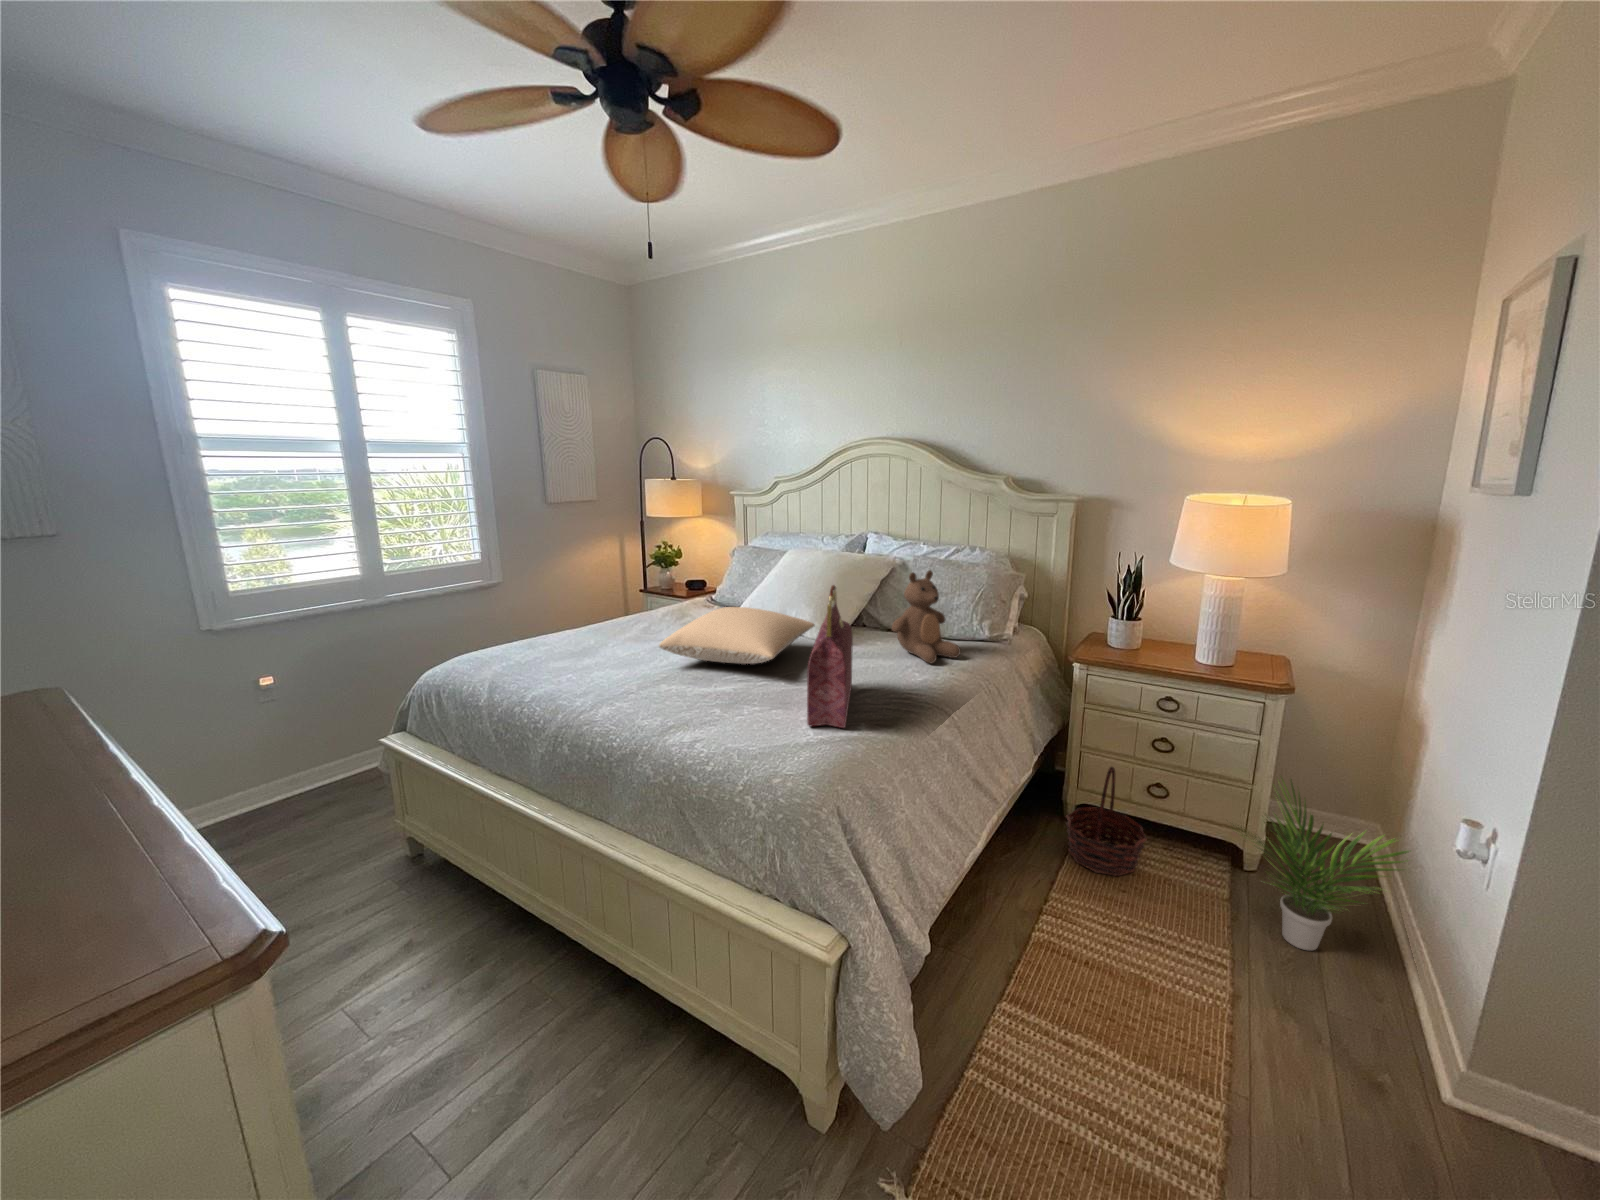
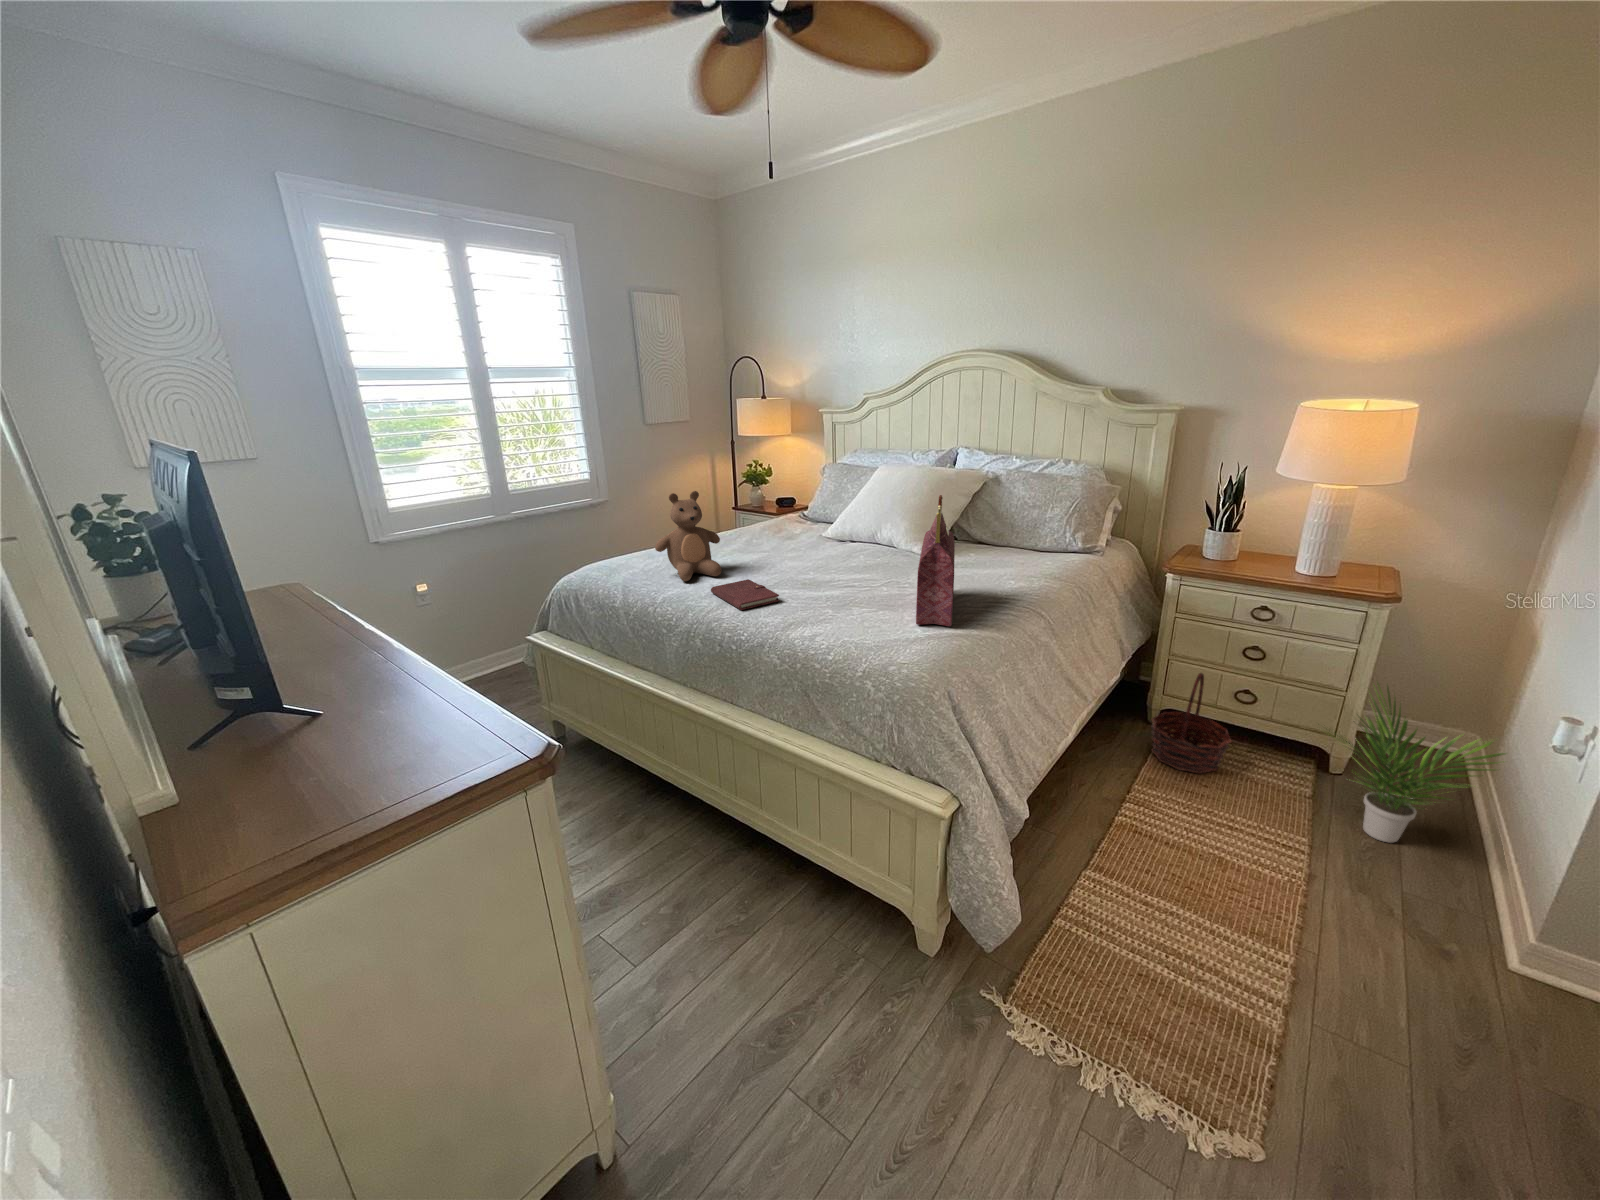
teddy bear: present [892,570,961,663] -> present [655,491,722,581]
pillow: present [659,607,815,664] -> none [771,520,912,571]
notebook: none [587,673,662,710] -> present [711,579,779,610]

